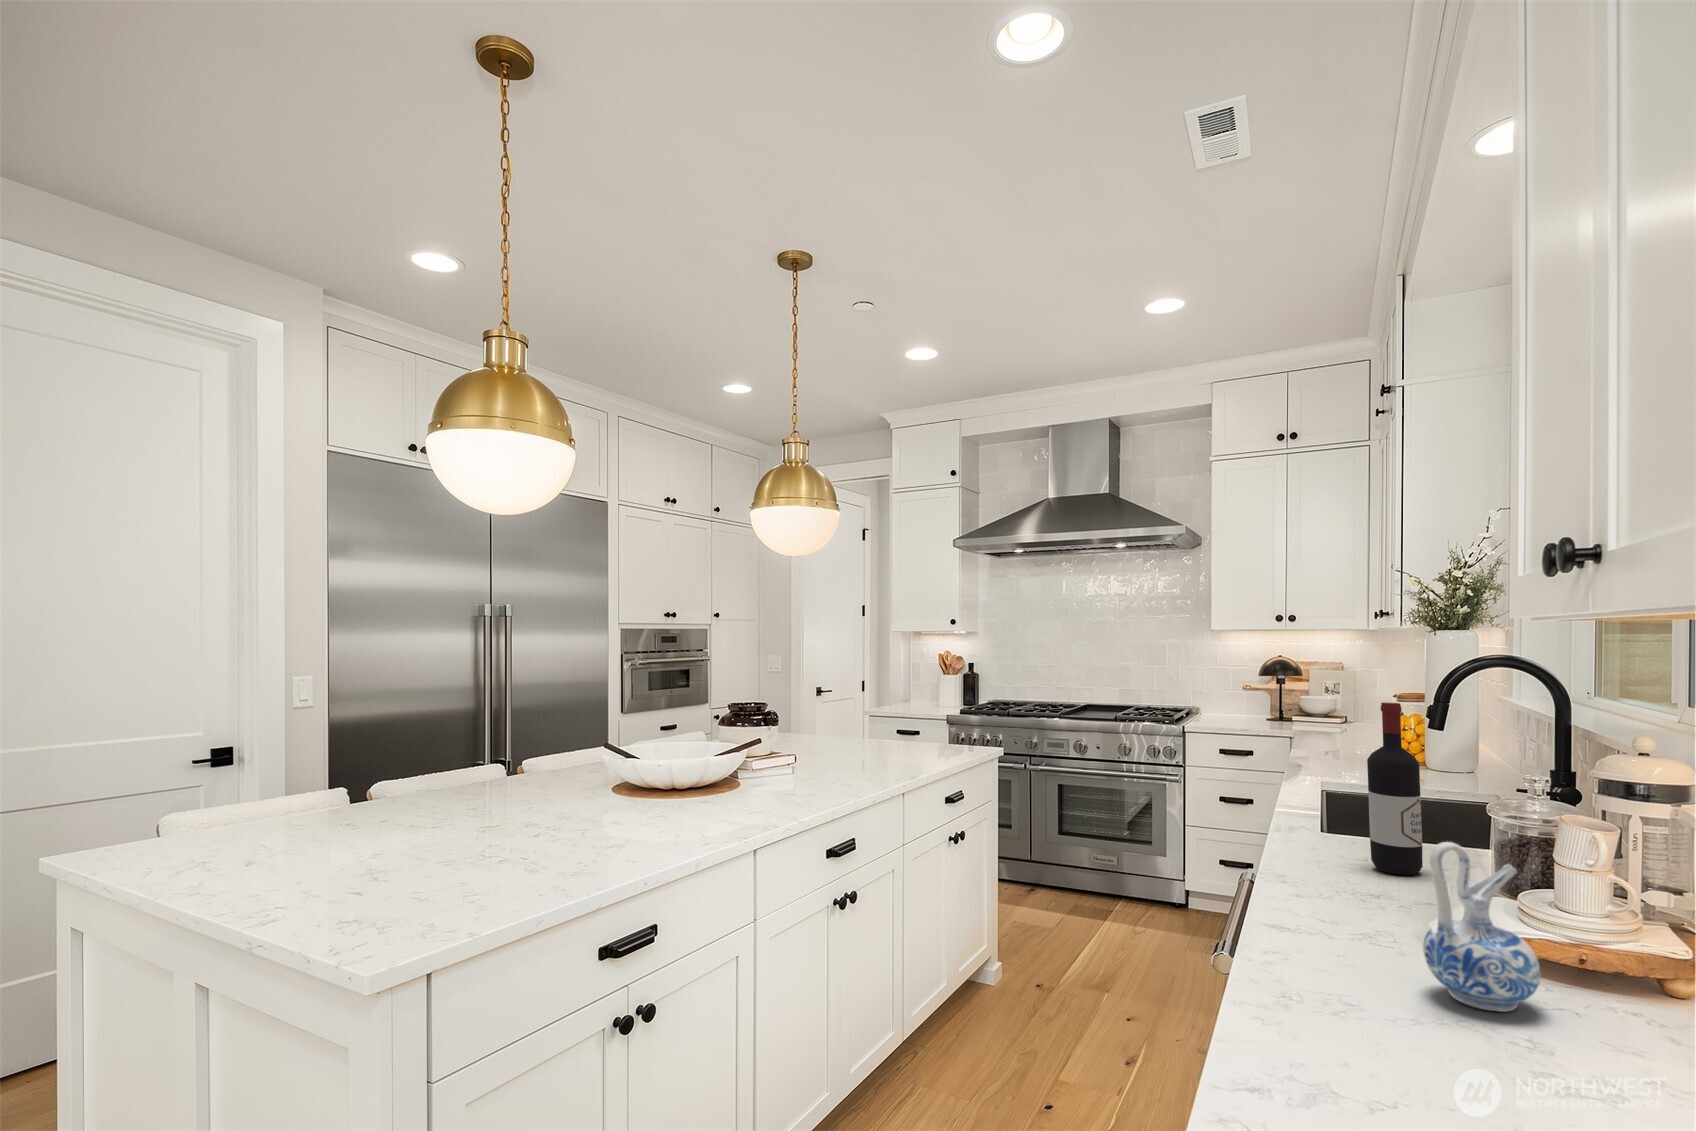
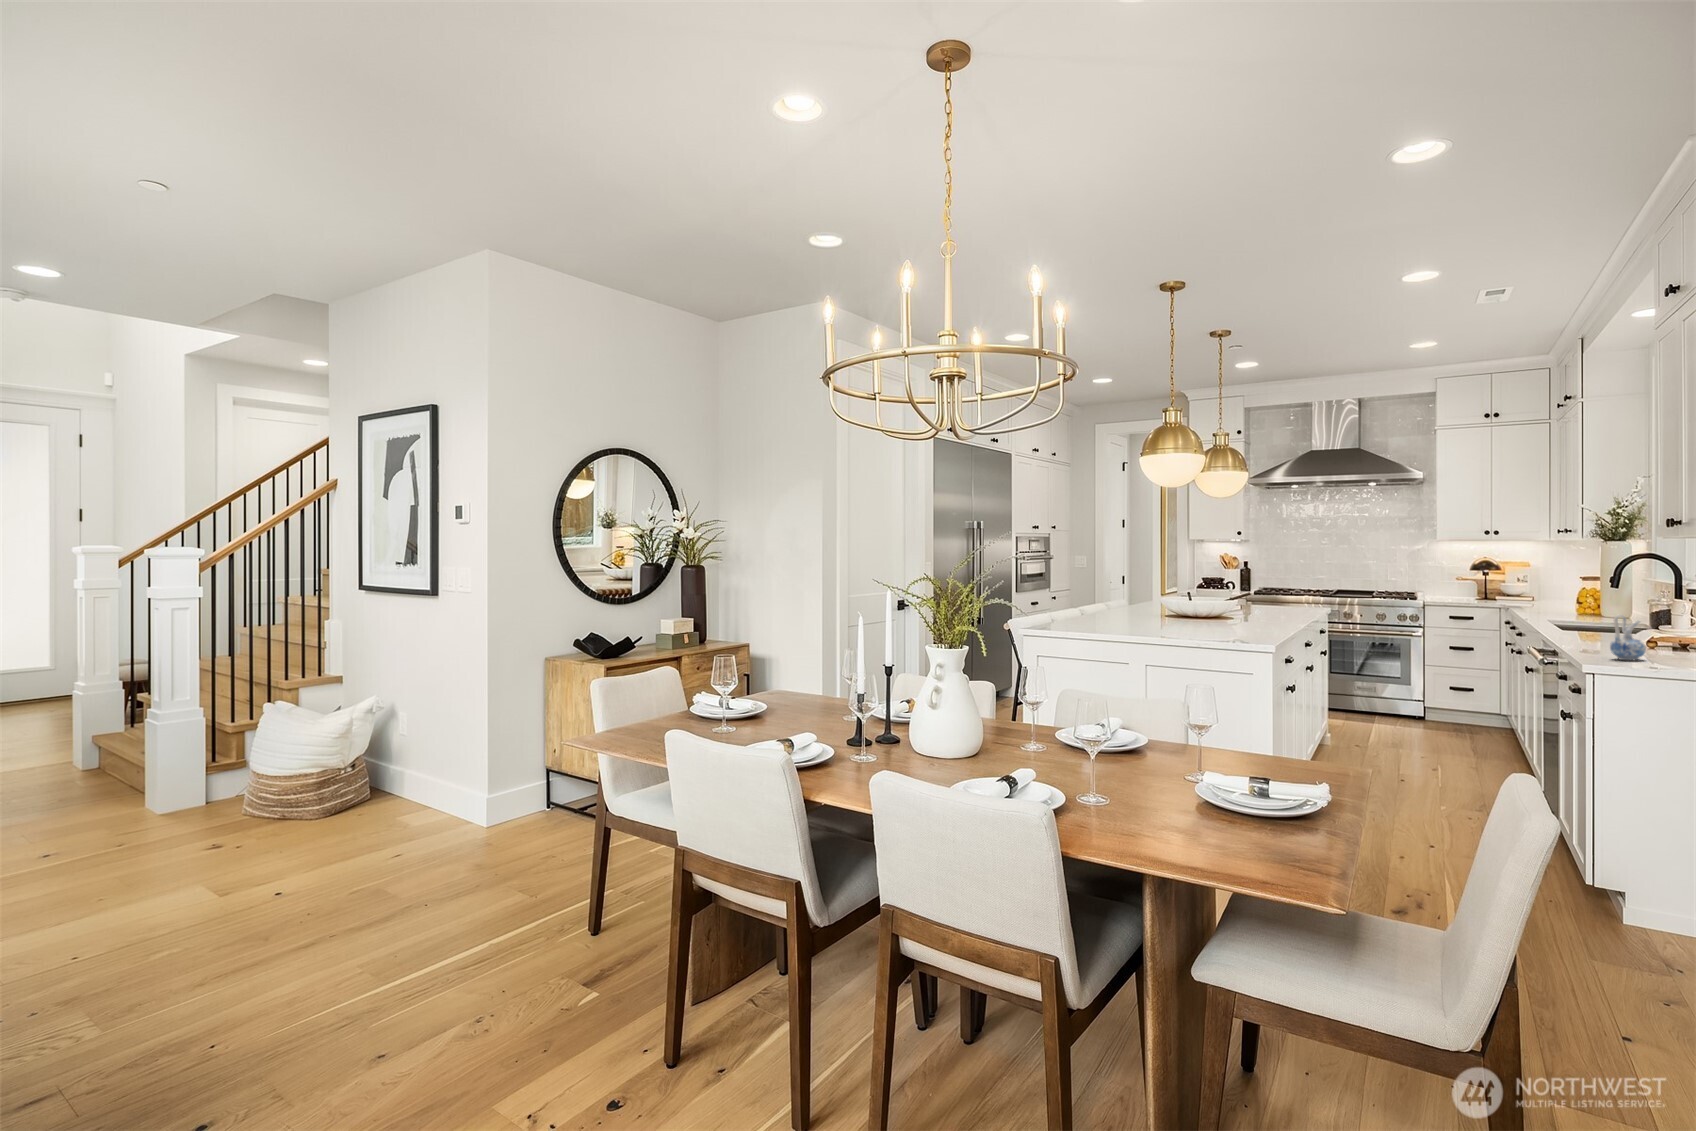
wine bottle: present [1367,702,1423,875] -> none [1581,577,1604,644]

